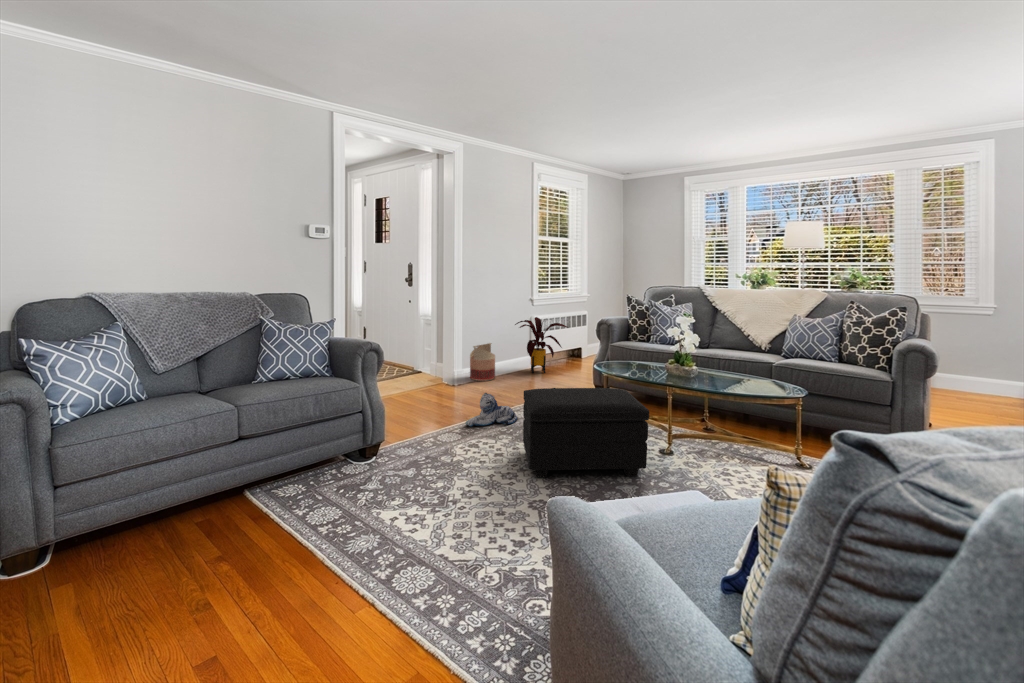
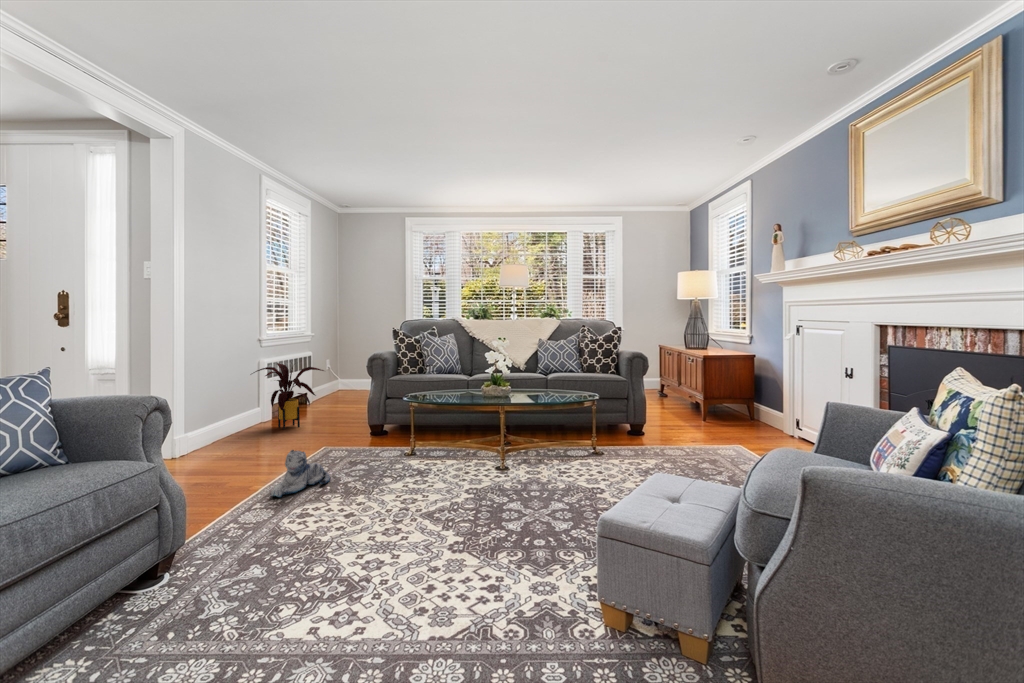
basket: present [470,343,495,381] -> none [202,398,241,449]
footstool: present [523,387,649,477] -> none [375,413,520,523]

